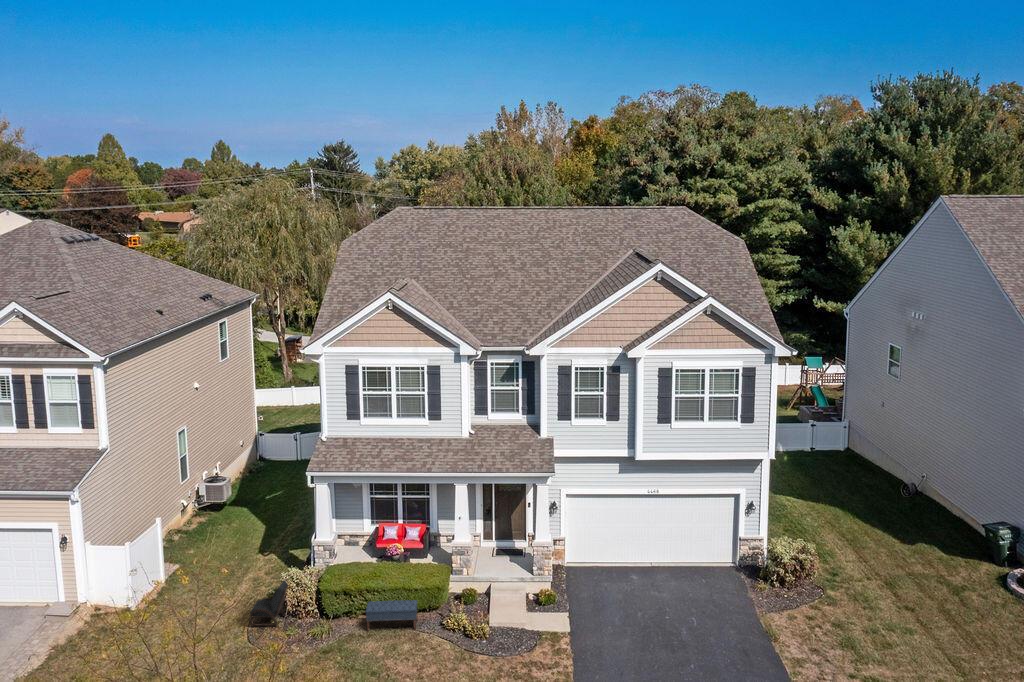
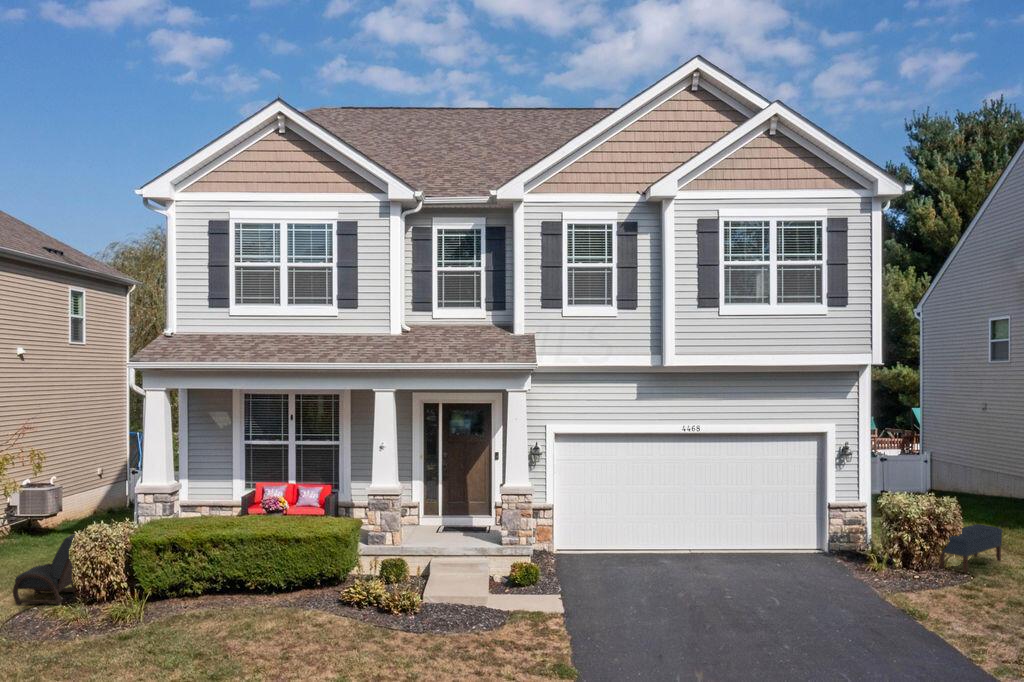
bench: present [366,600,417,631] -> present [940,524,1003,573]

